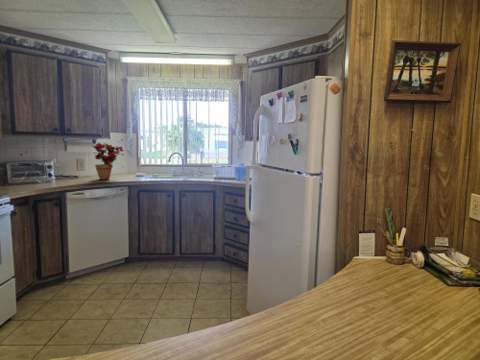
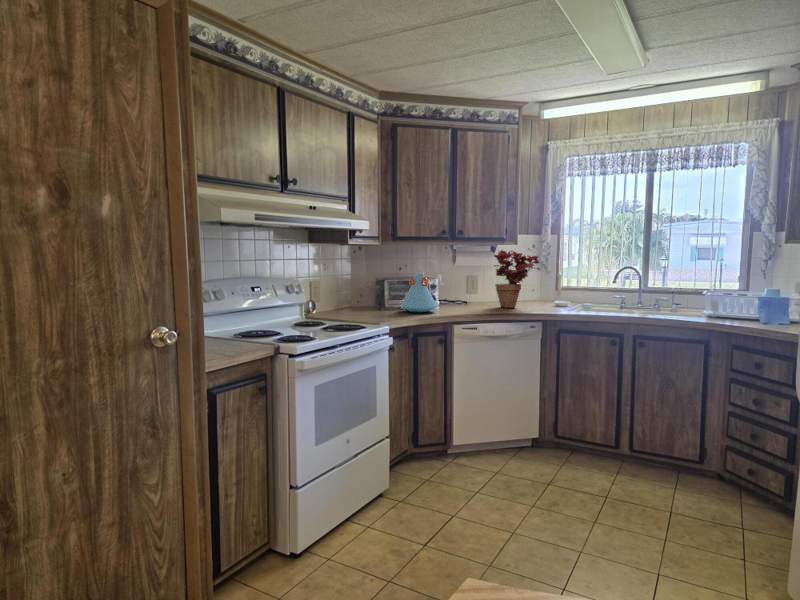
vase: none [22,158,52,186] -> present [400,273,437,312]

